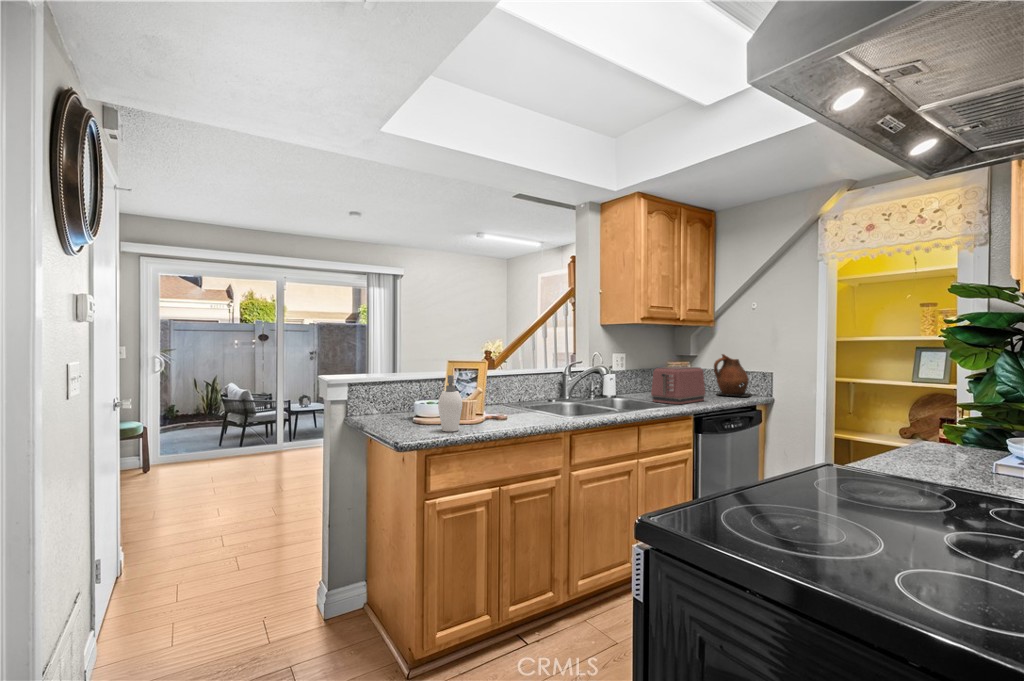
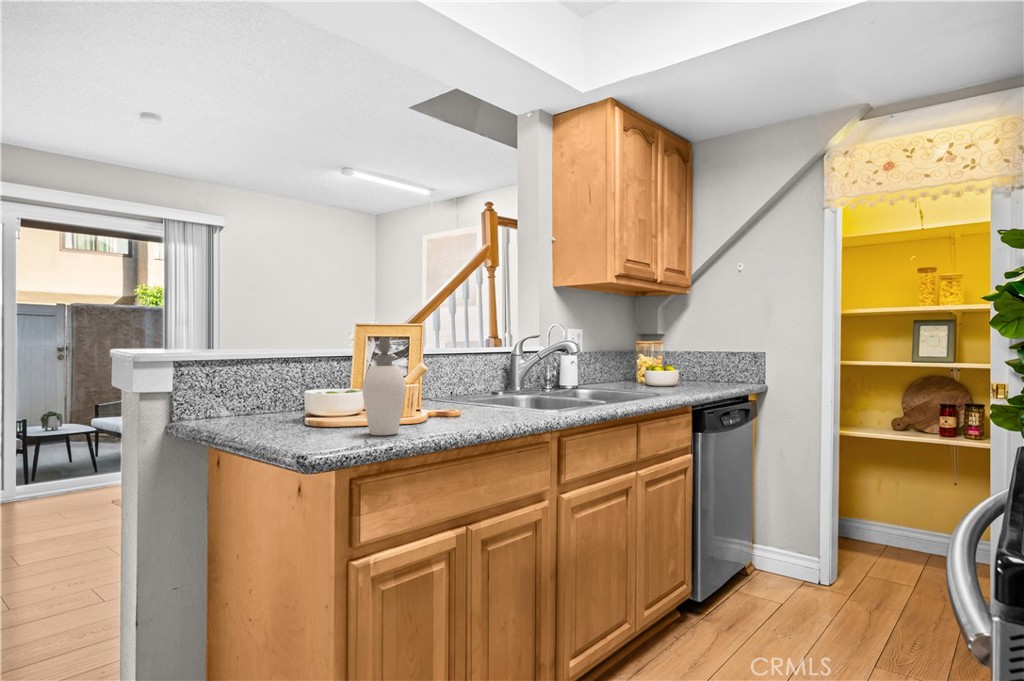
ceramic pitcher: present [714,354,751,397] -> none [692,330,736,385]
toaster: present [651,367,705,404] -> none [629,345,694,393]

